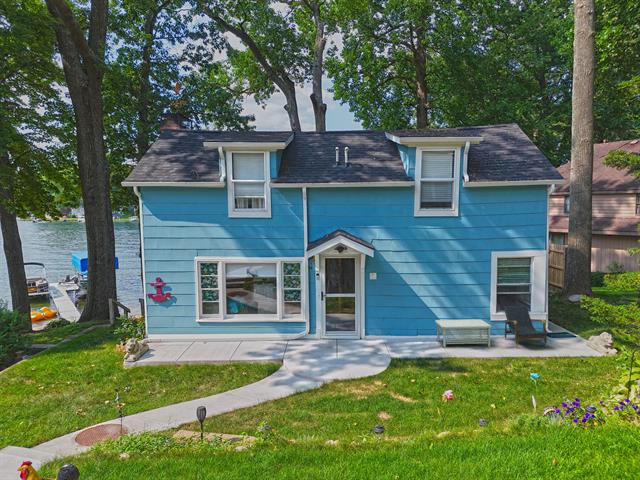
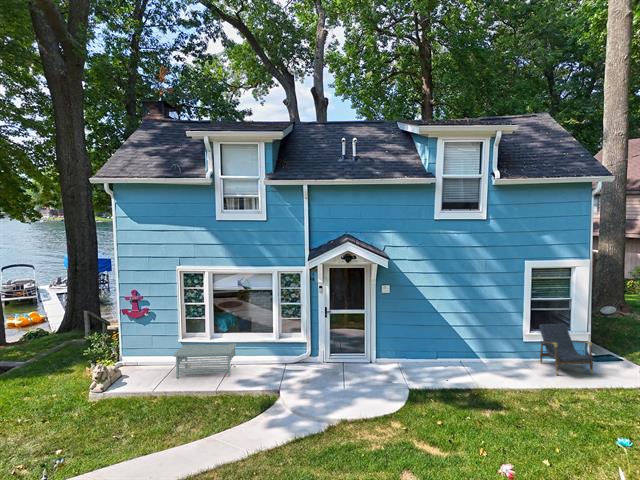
storage bench: present [435,319,491,347] -> present [174,344,236,378]

